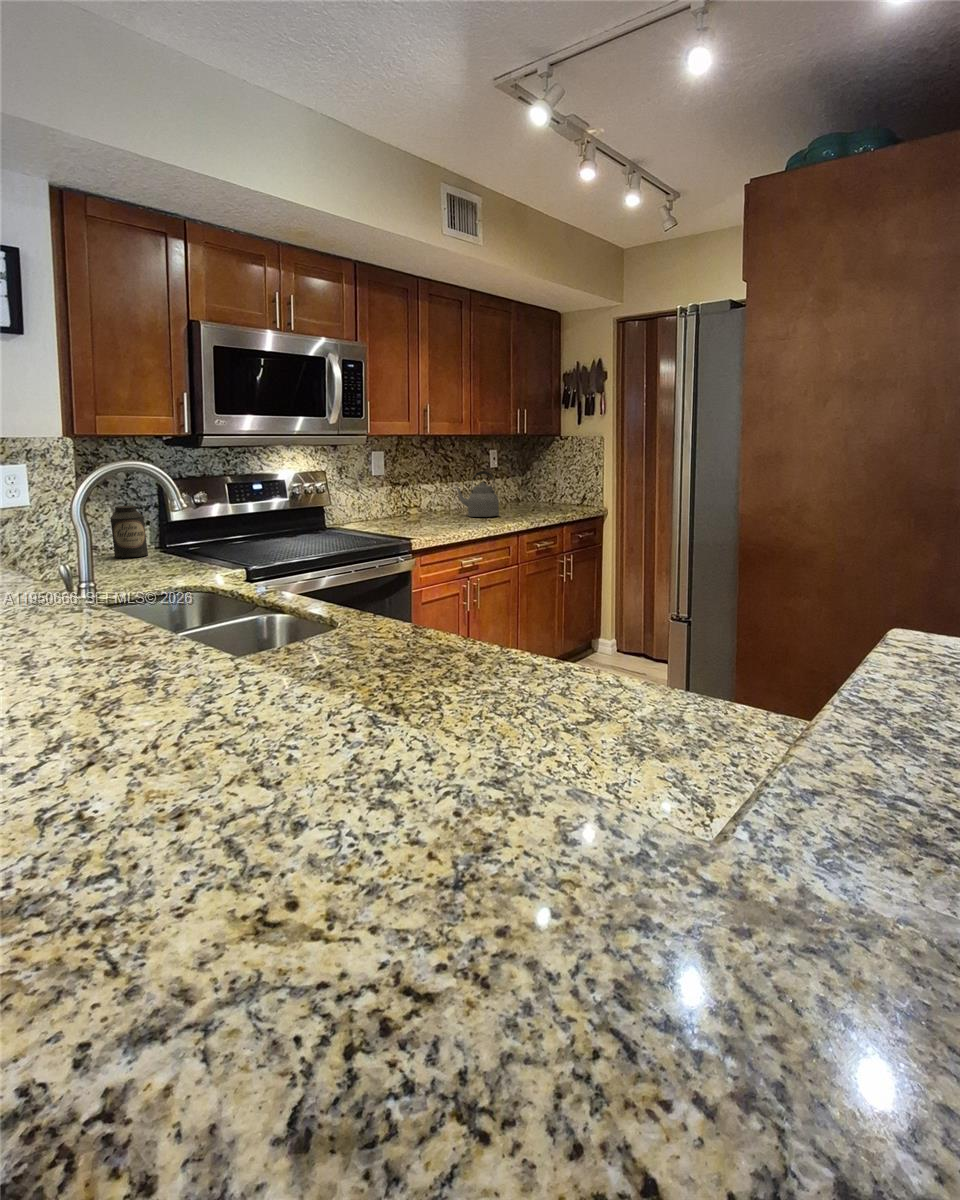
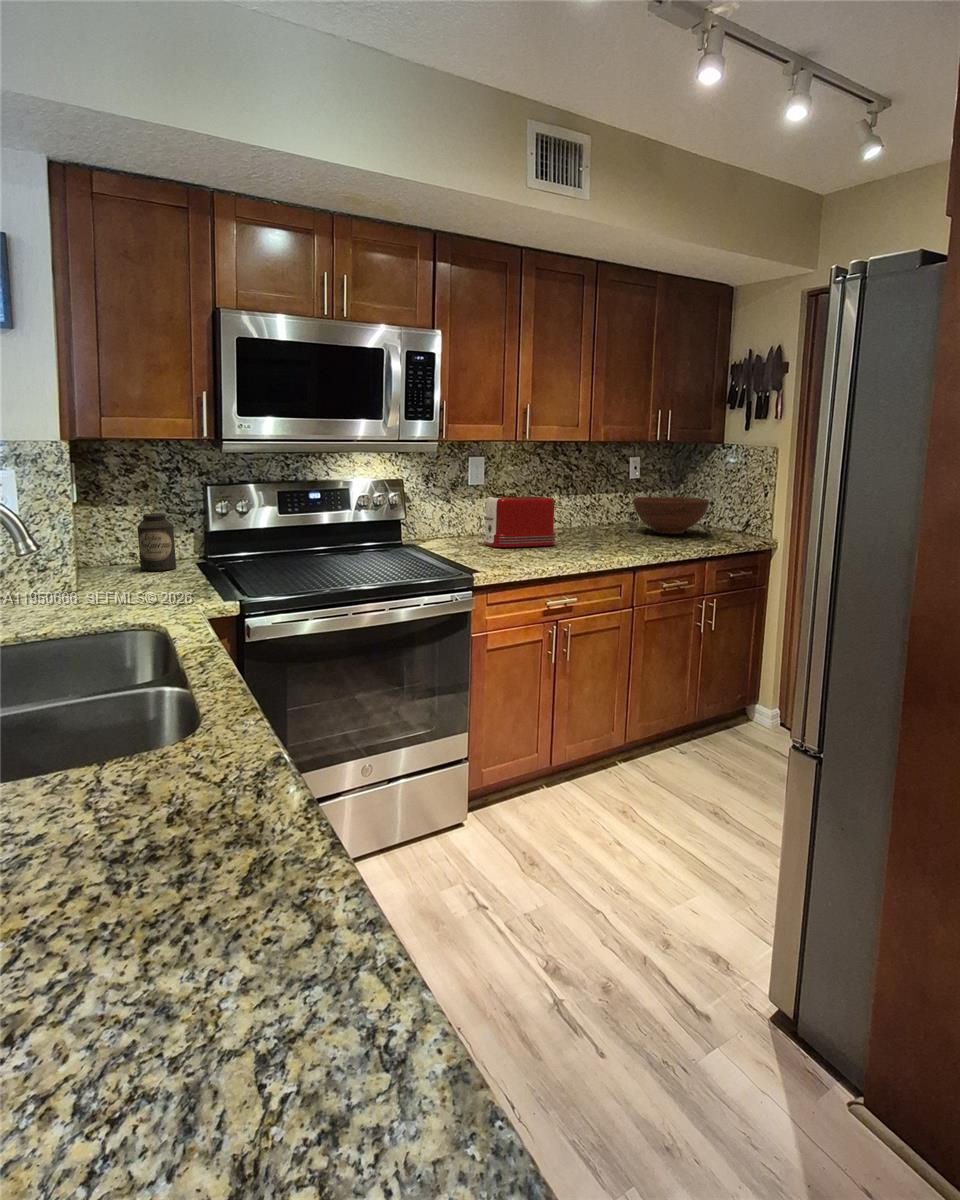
kettle: present [455,471,499,517] -> none [570,485,623,541]
fruit bowl: none [498,481,558,510] -> present [633,497,709,534]
toaster: none [393,482,451,525] -> present [484,497,556,547]

